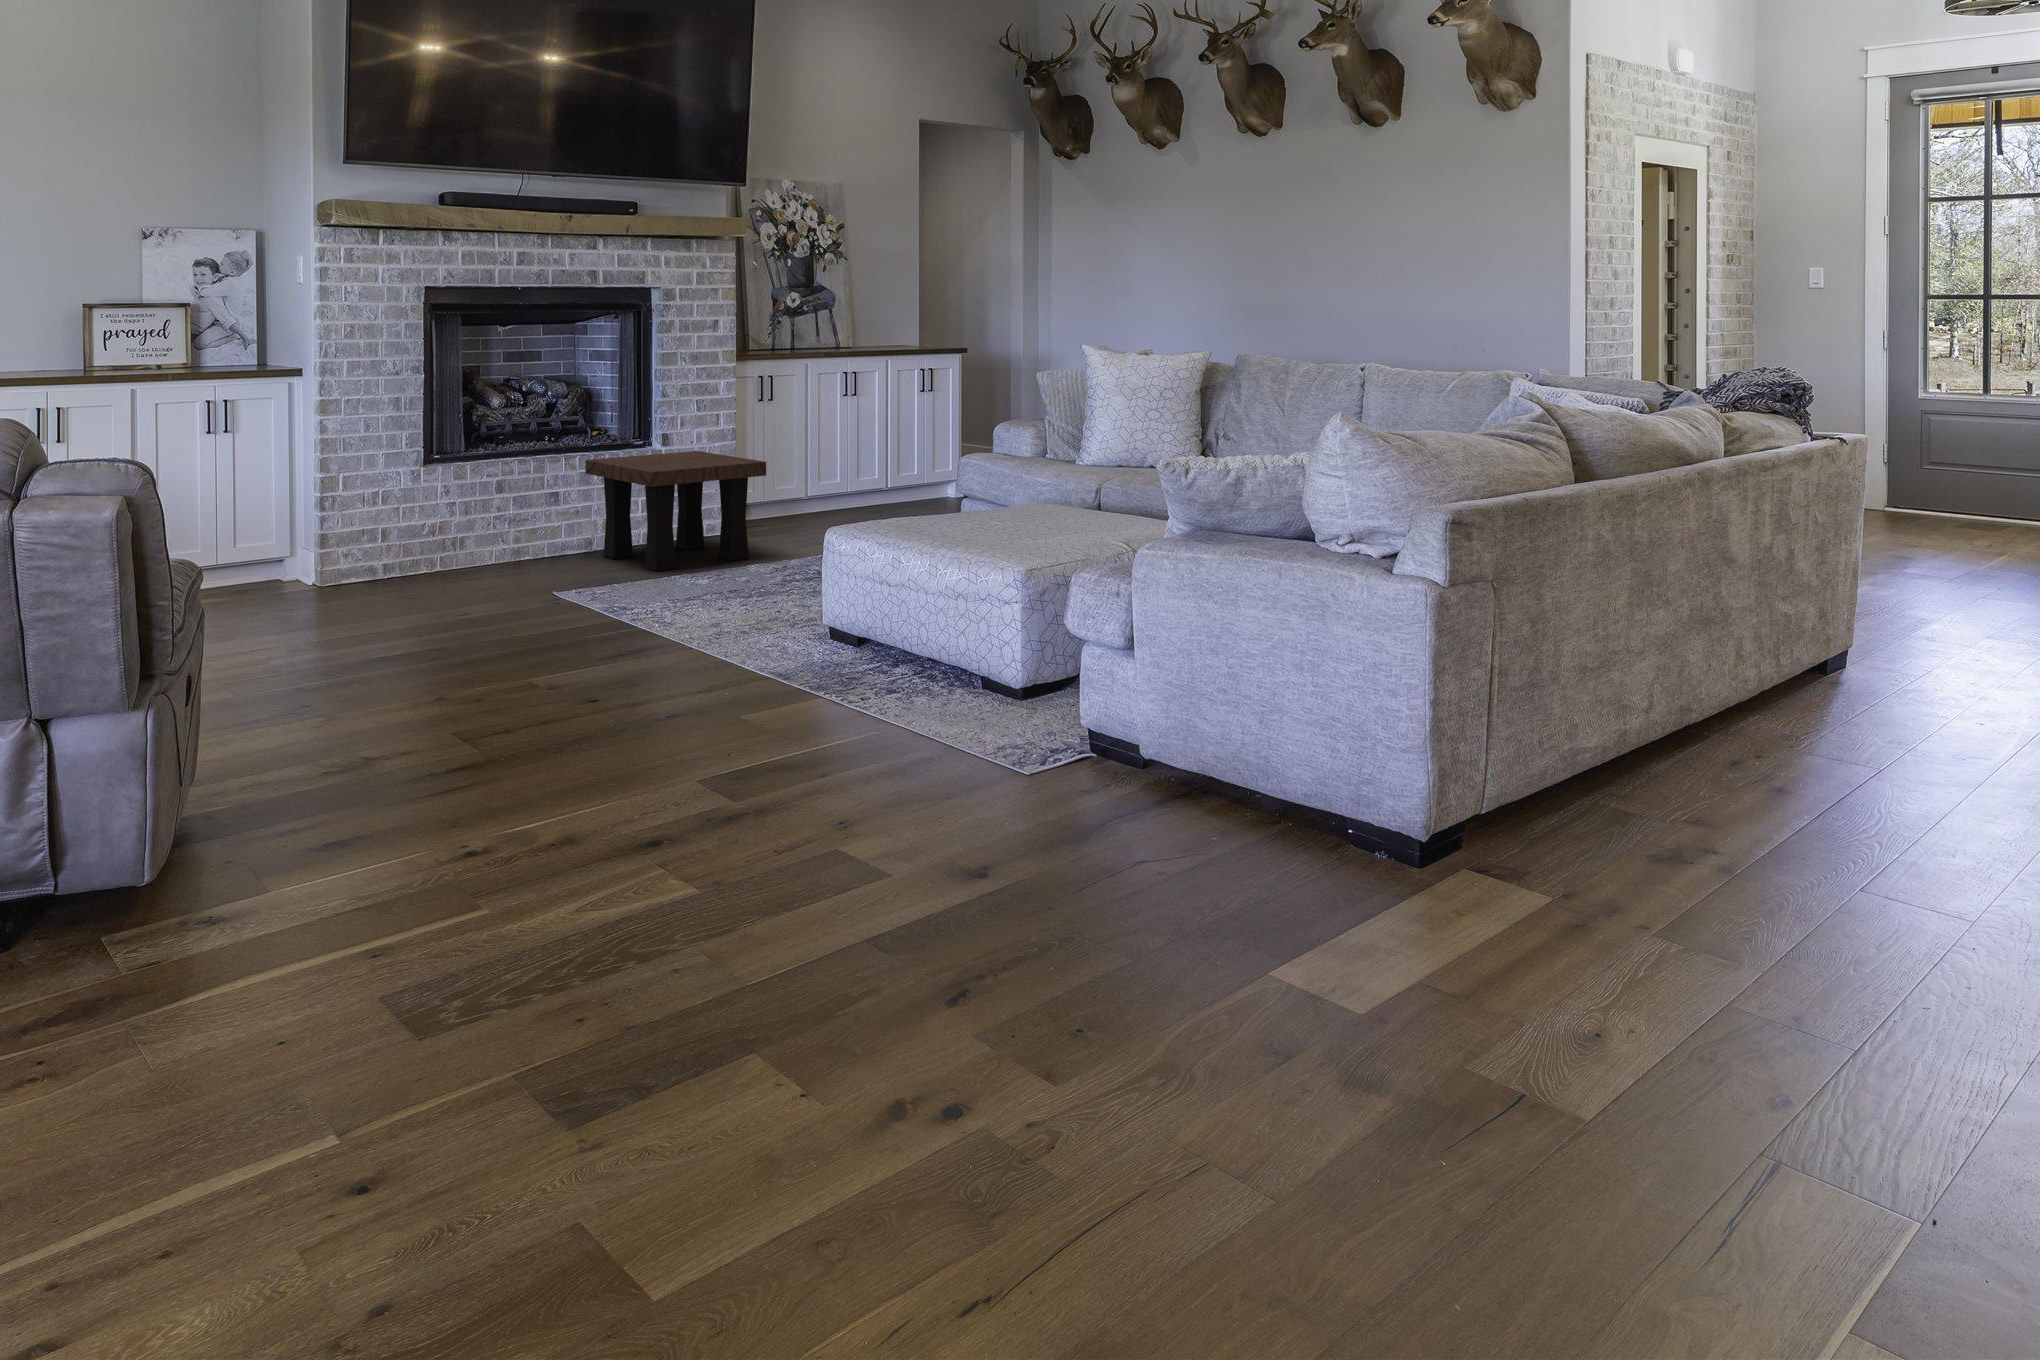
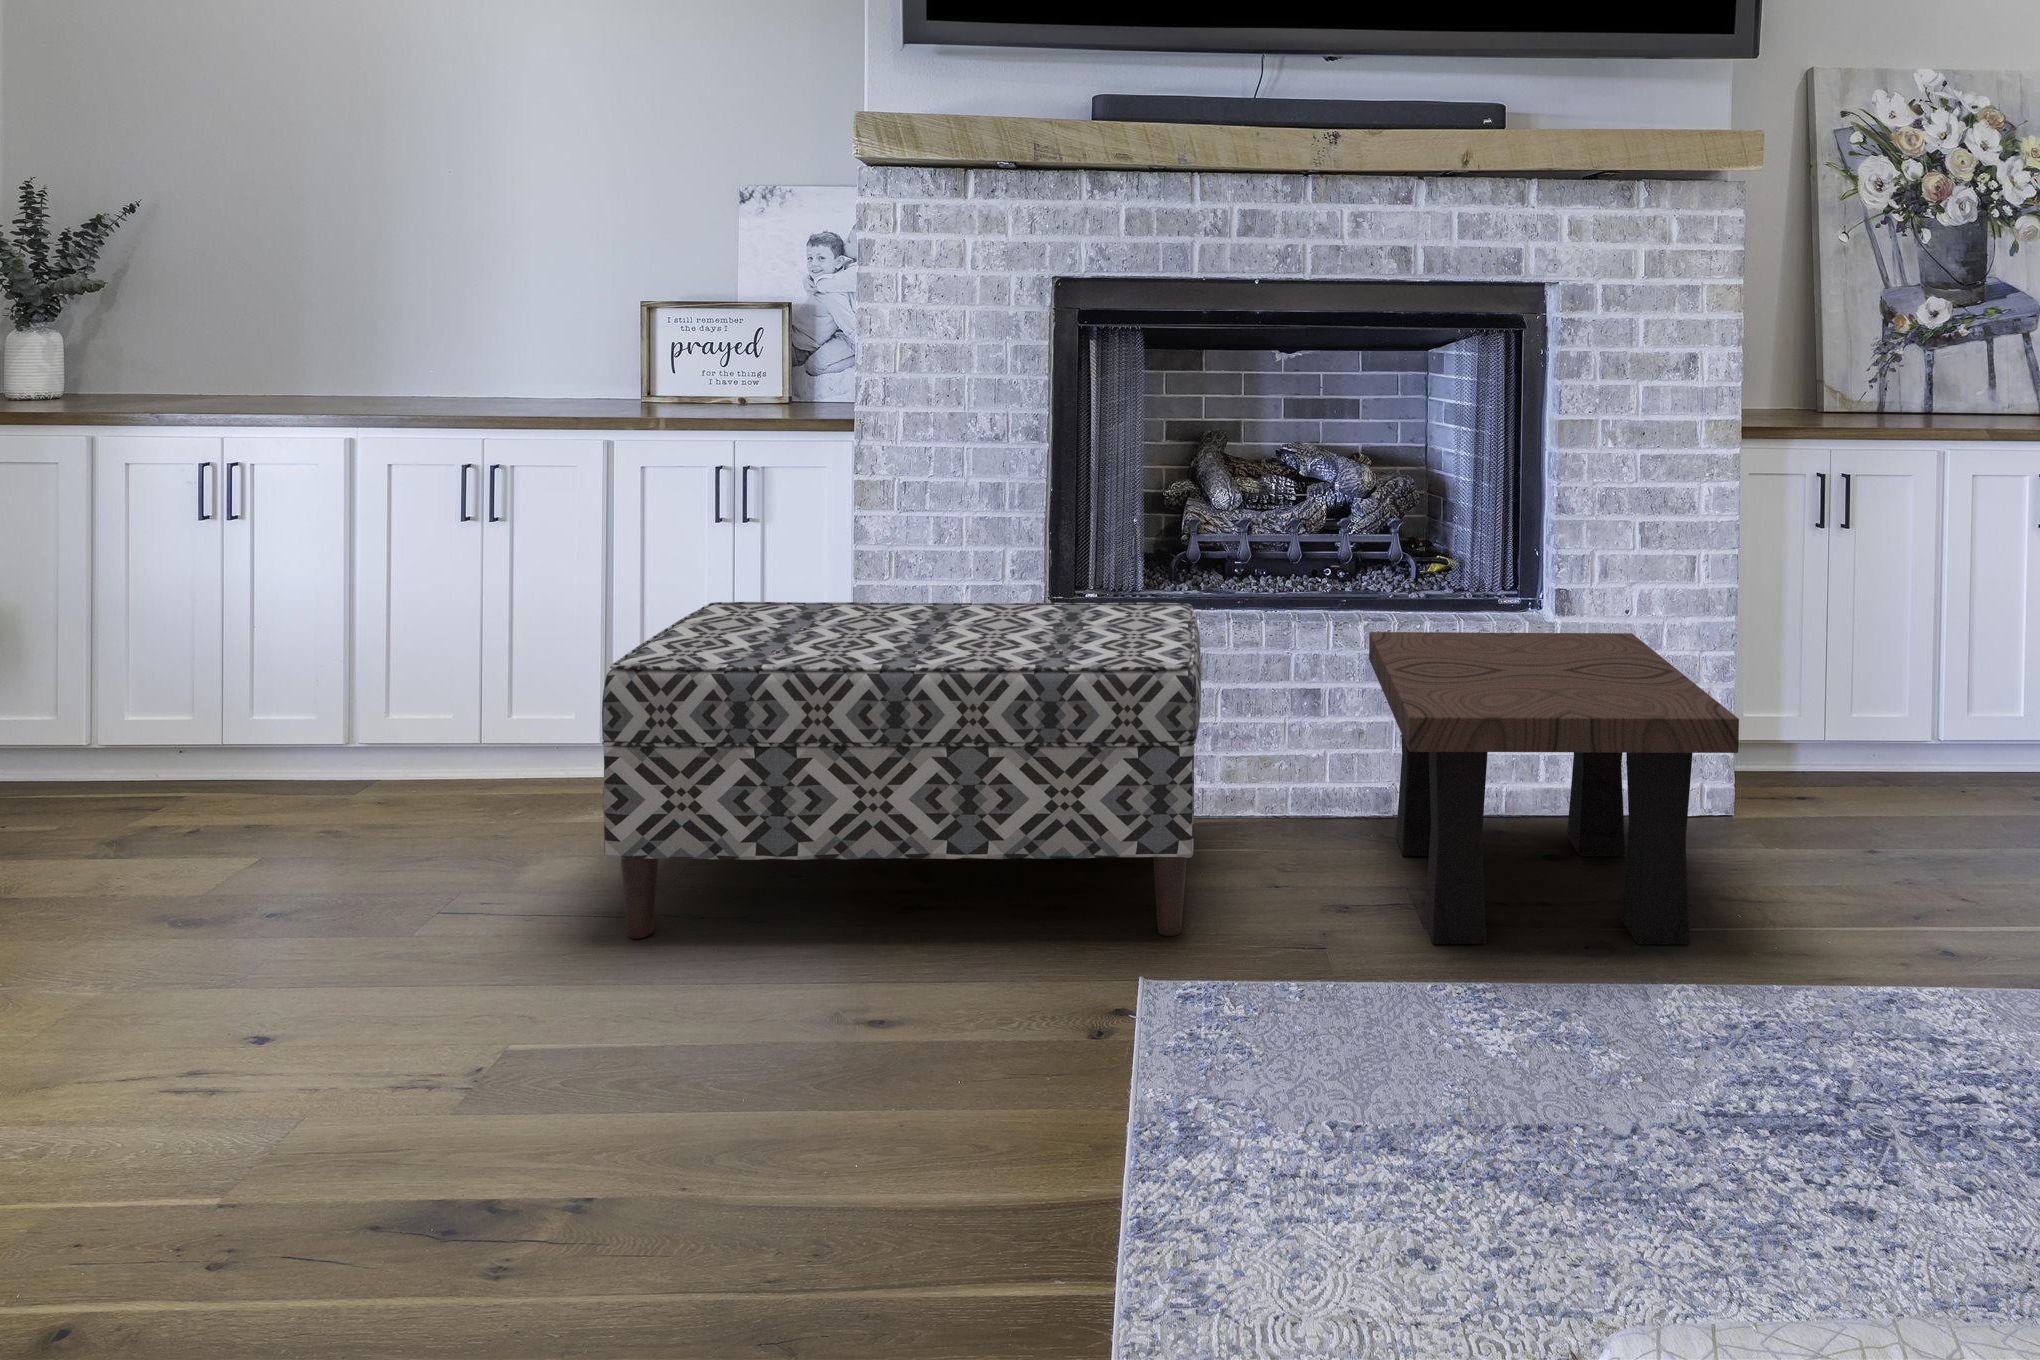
bench: none [248,451,560,620] -> present [602,602,1201,939]

